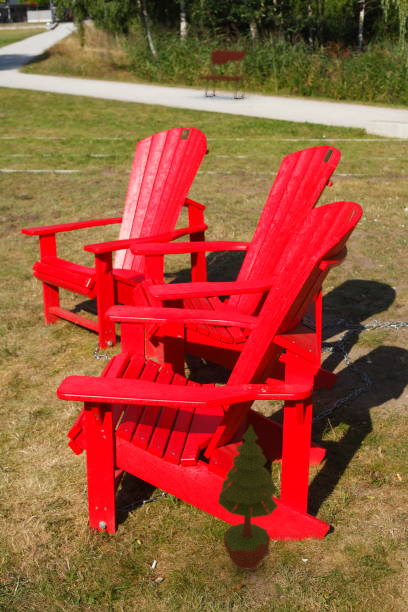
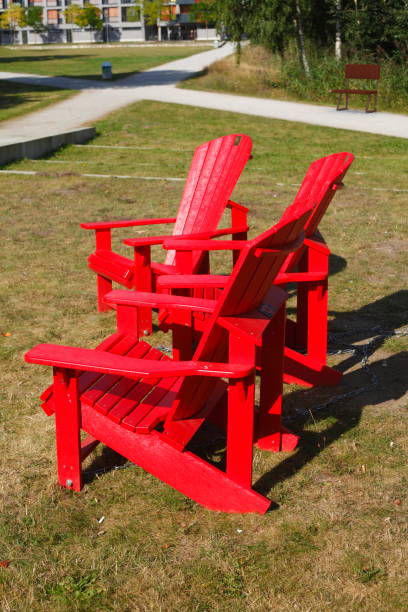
potted tree: present [218,425,278,570] -> none [154,396,209,534]

